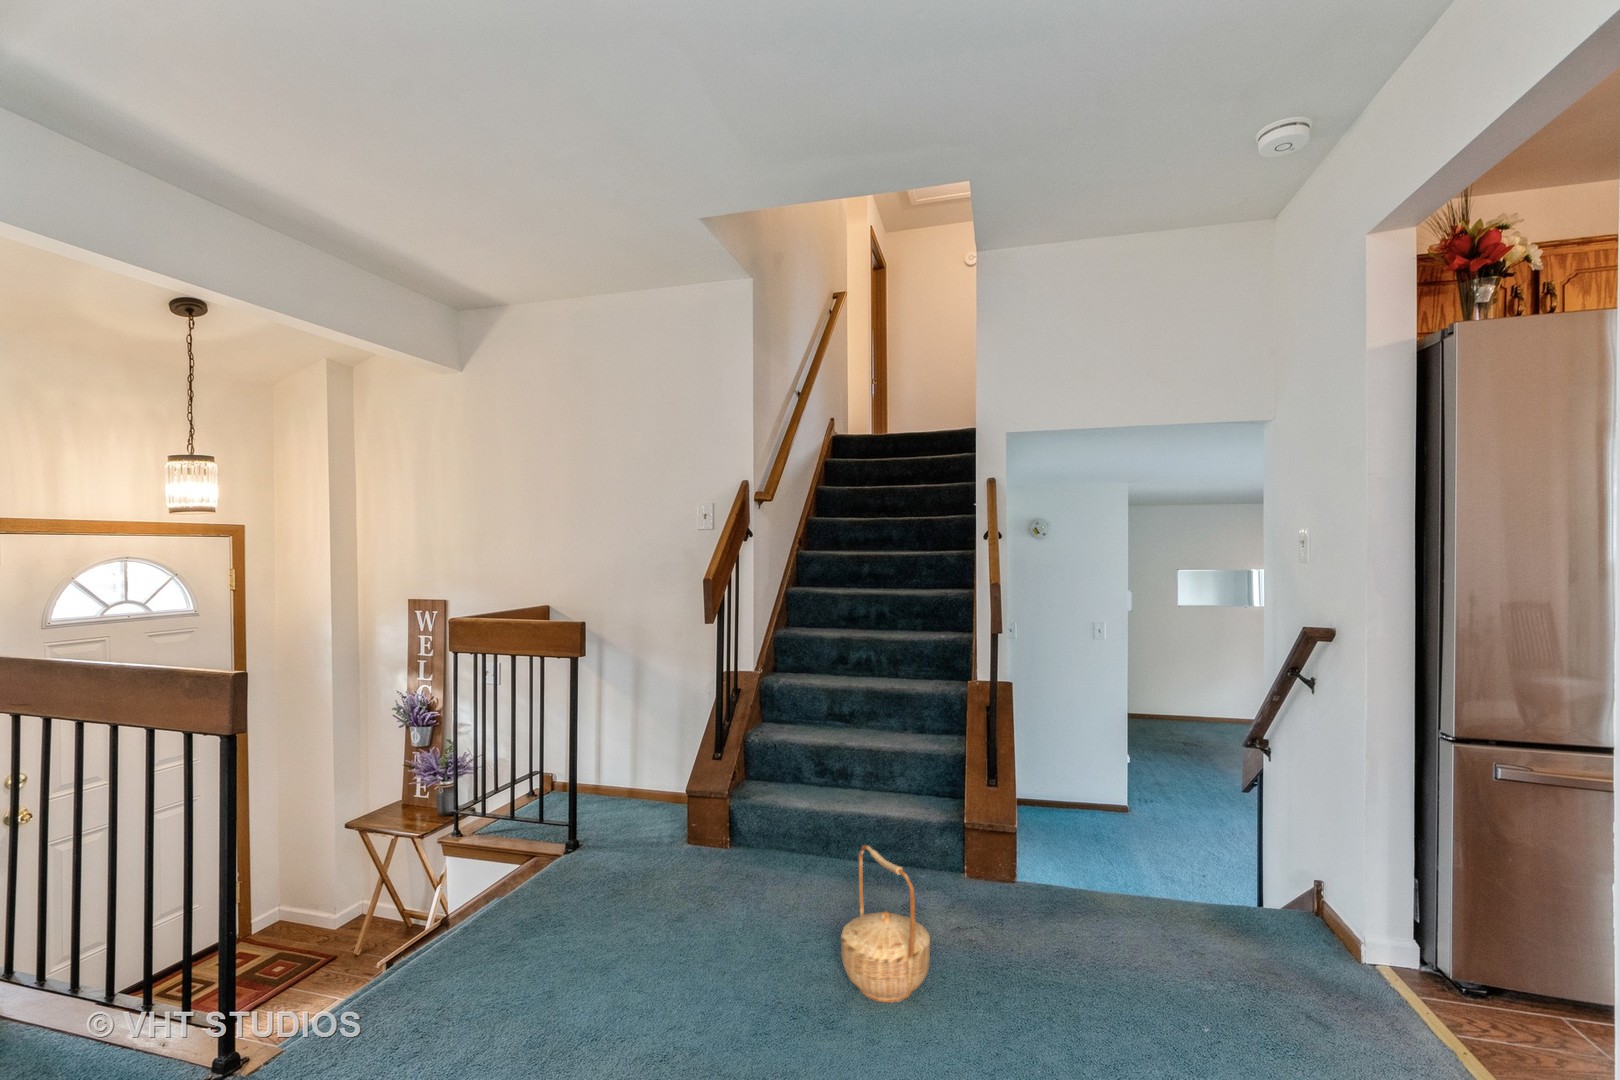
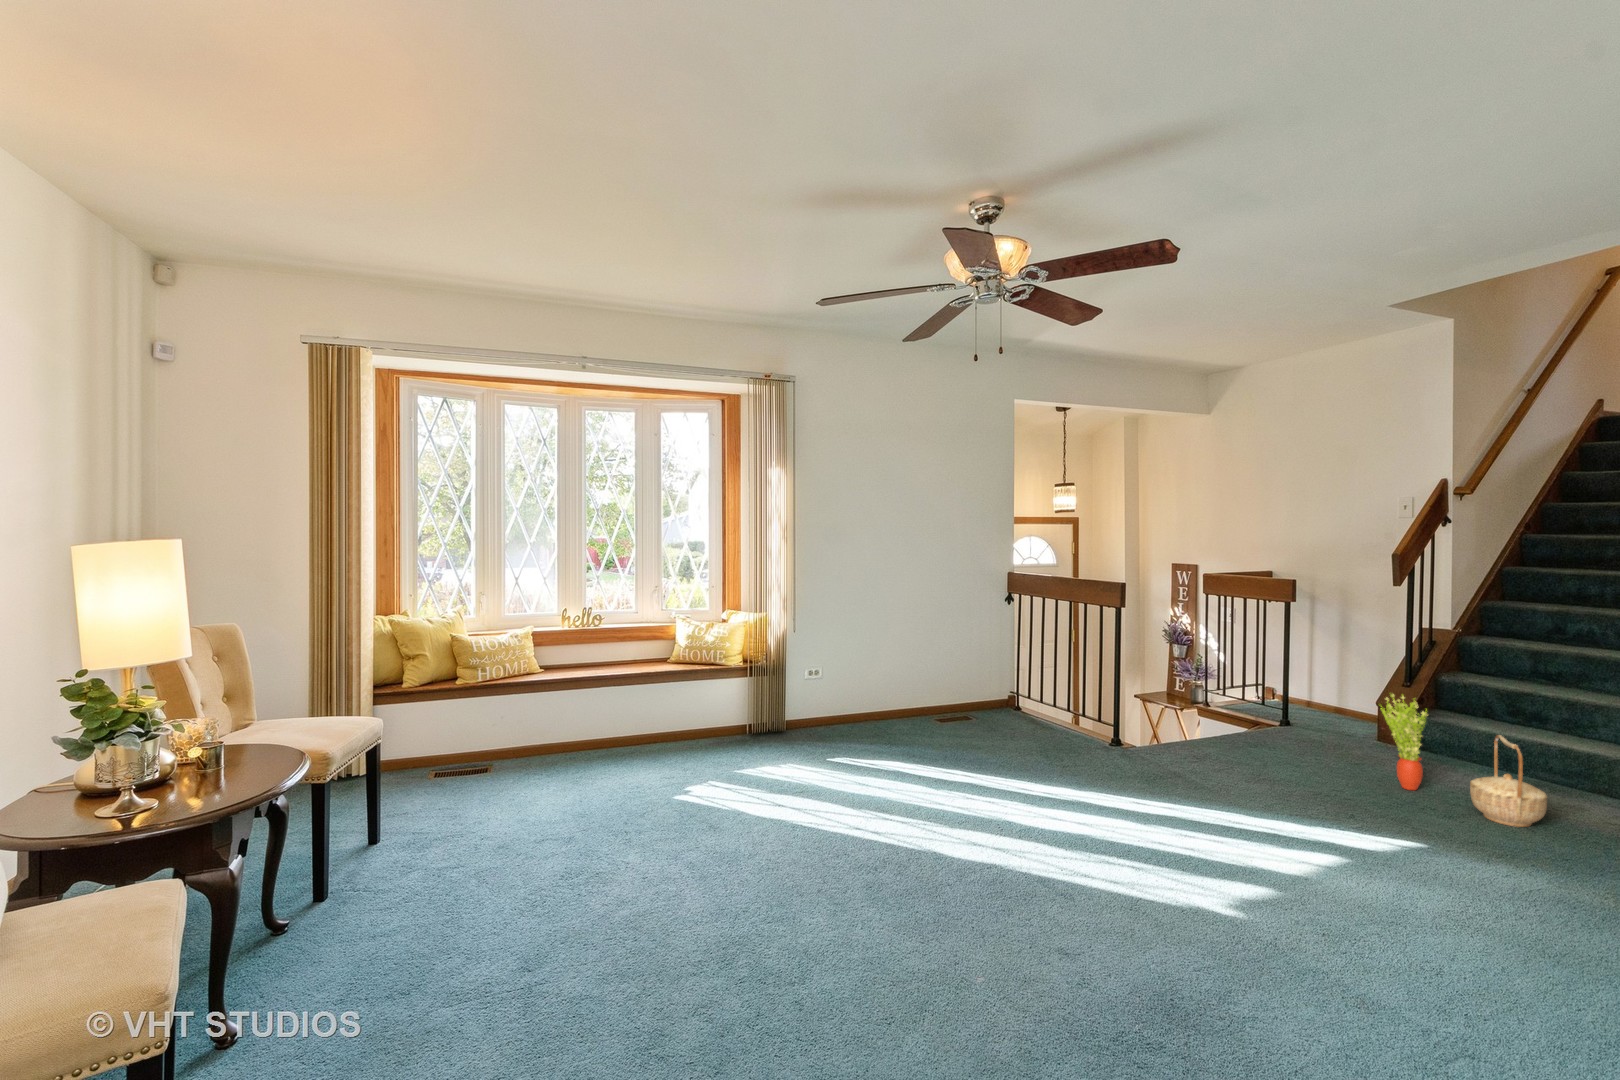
potted plant: none [713,801,780,965] -> present [1381,694,1427,790]

